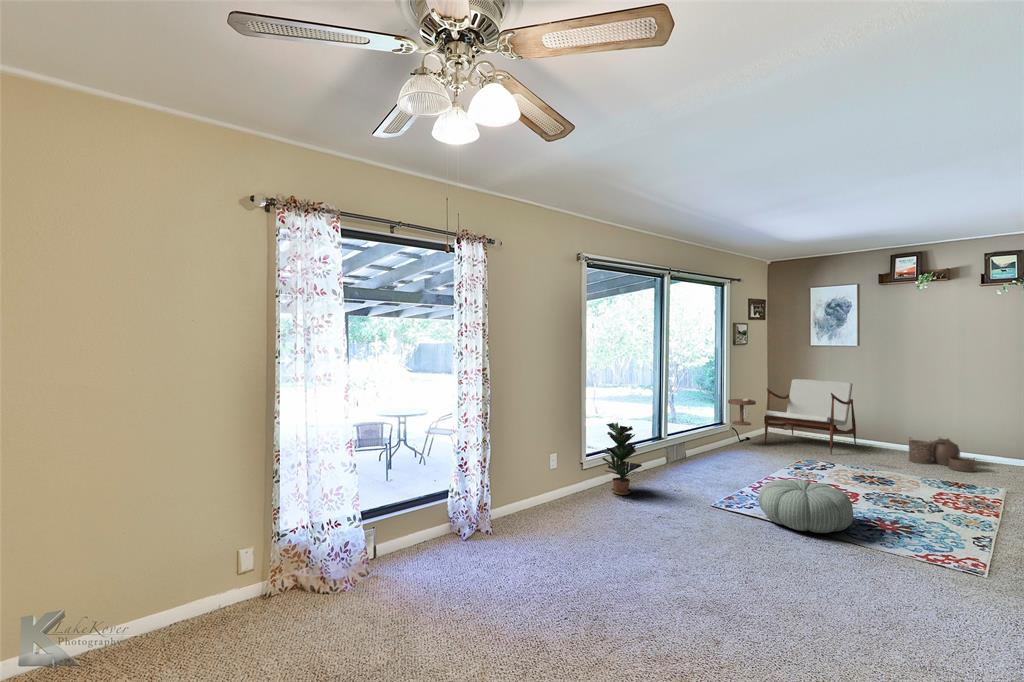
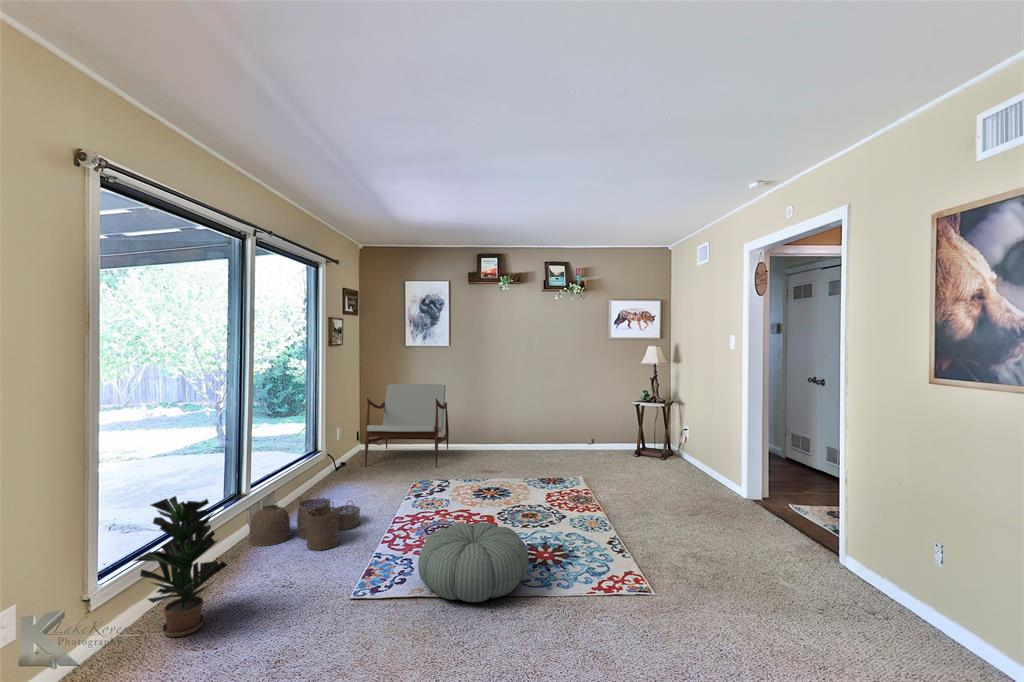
side table: present [728,398,756,426] -> none [324,414,358,477]
woven basket: present [909,438,975,472] -> present [249,498,360,550]

